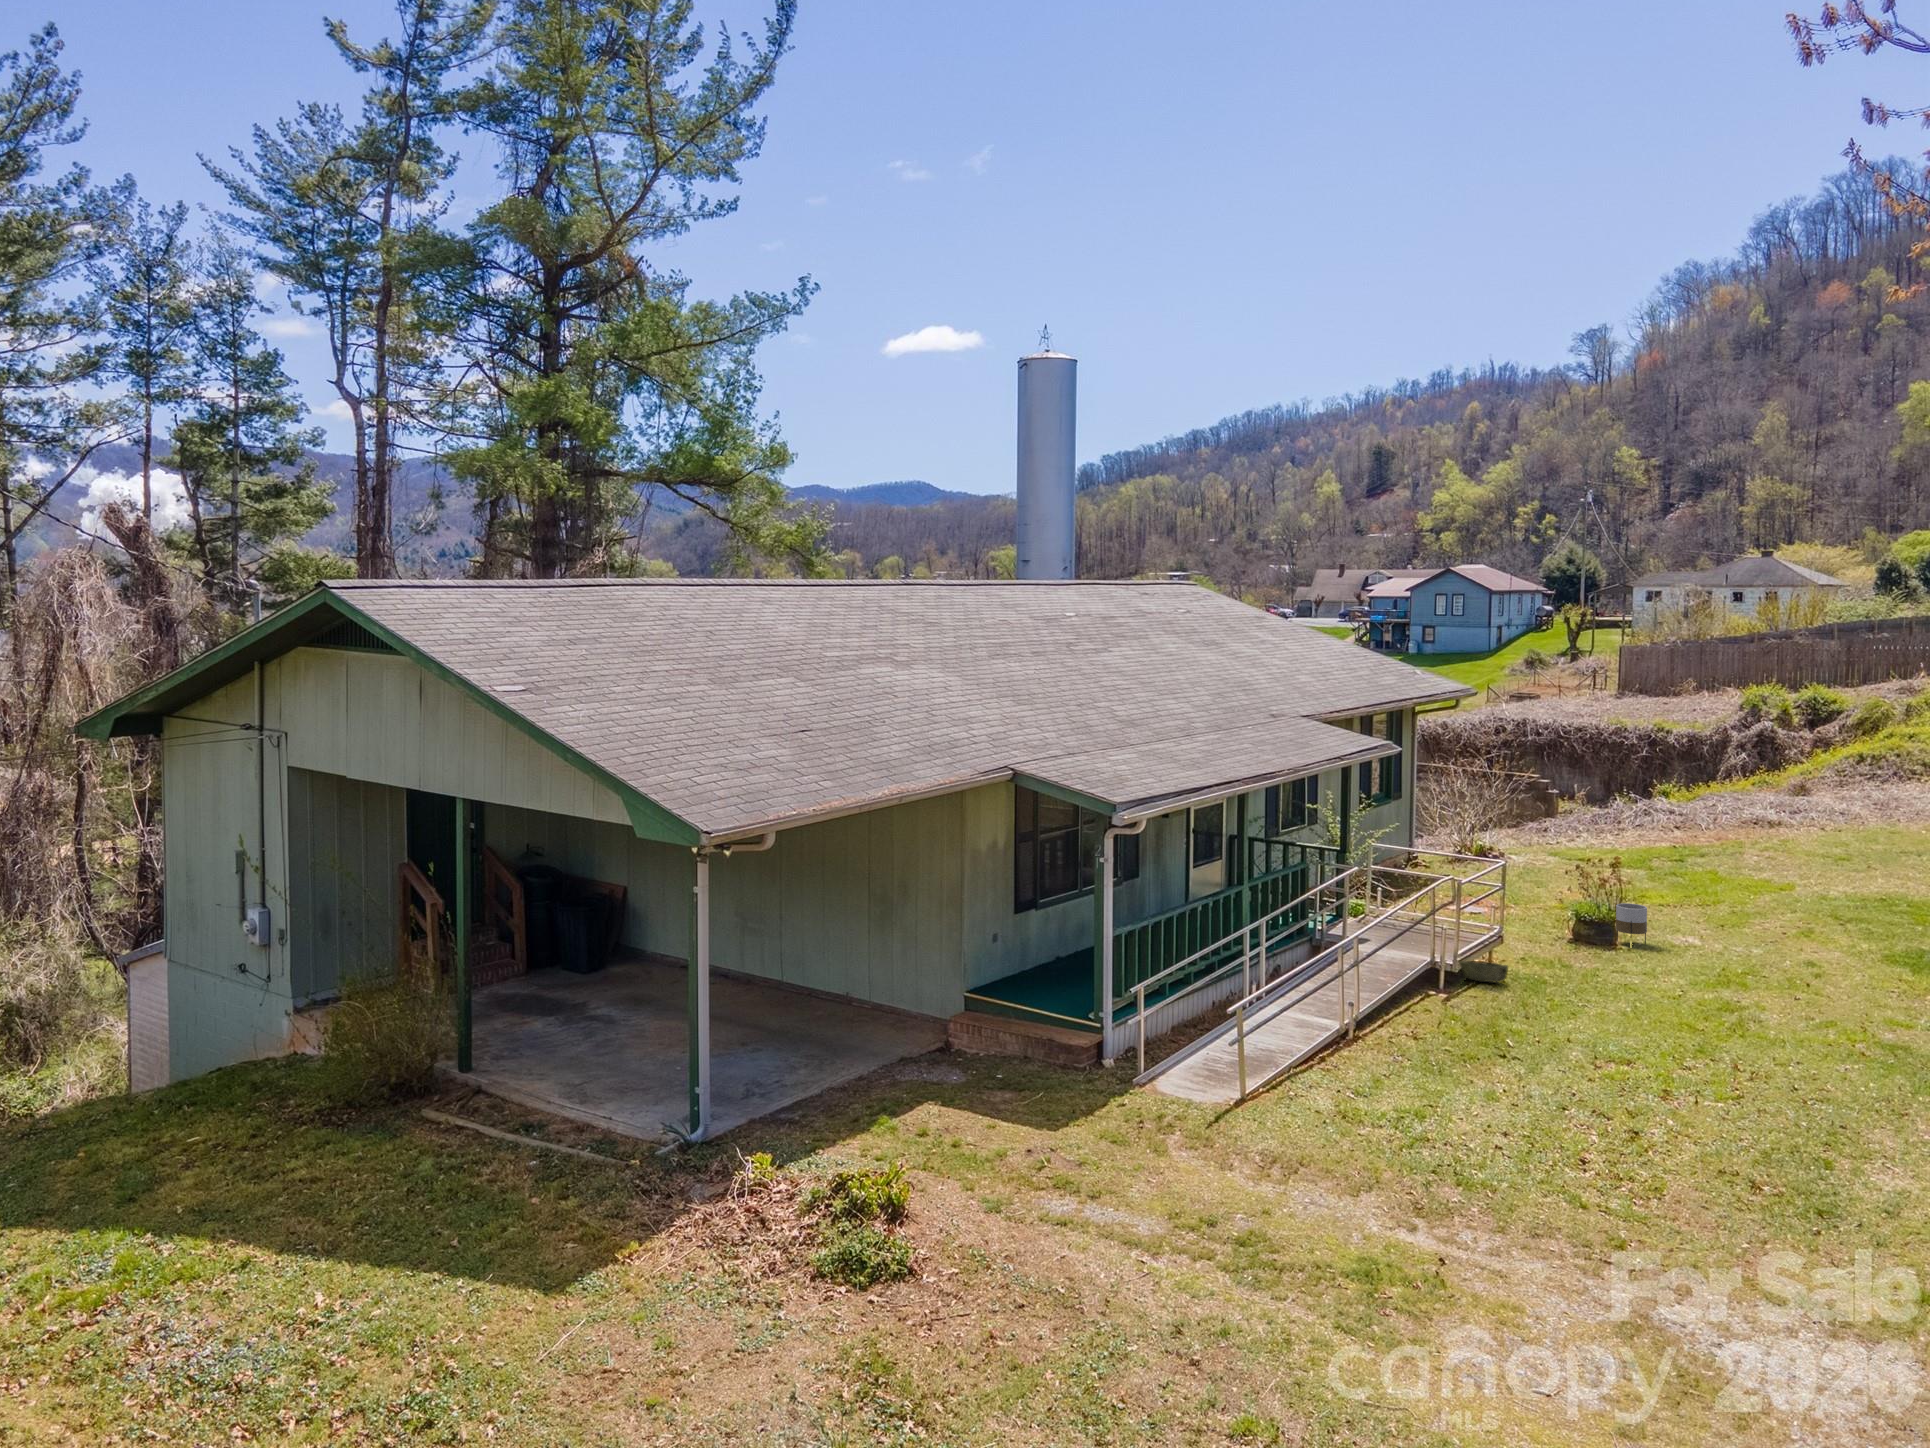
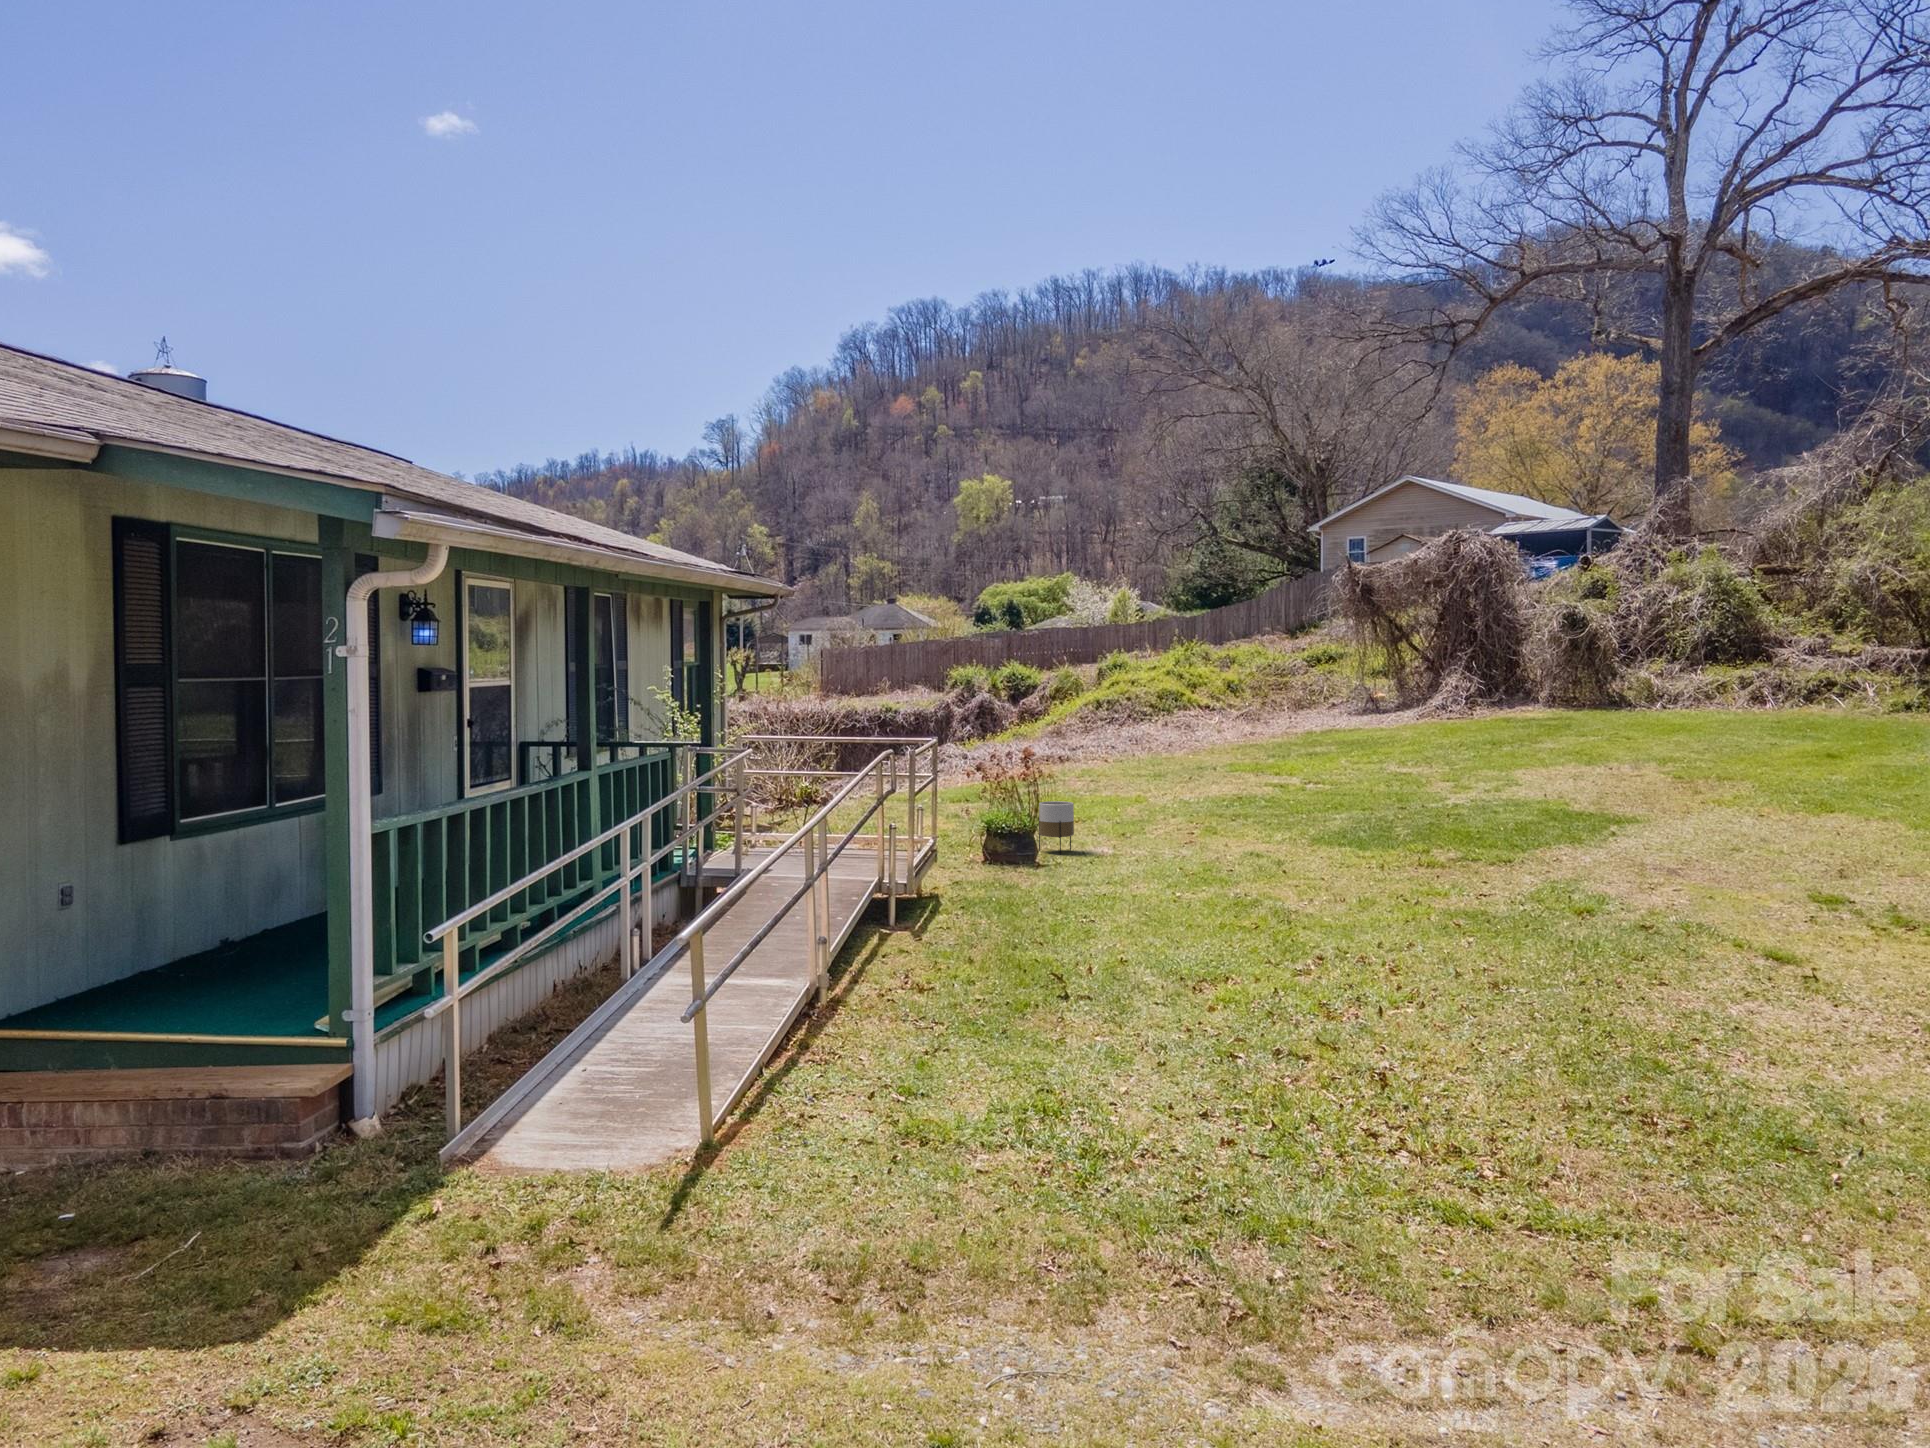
woven basket: present [1460,961,1508,983] -> none [907,876,971,905]

